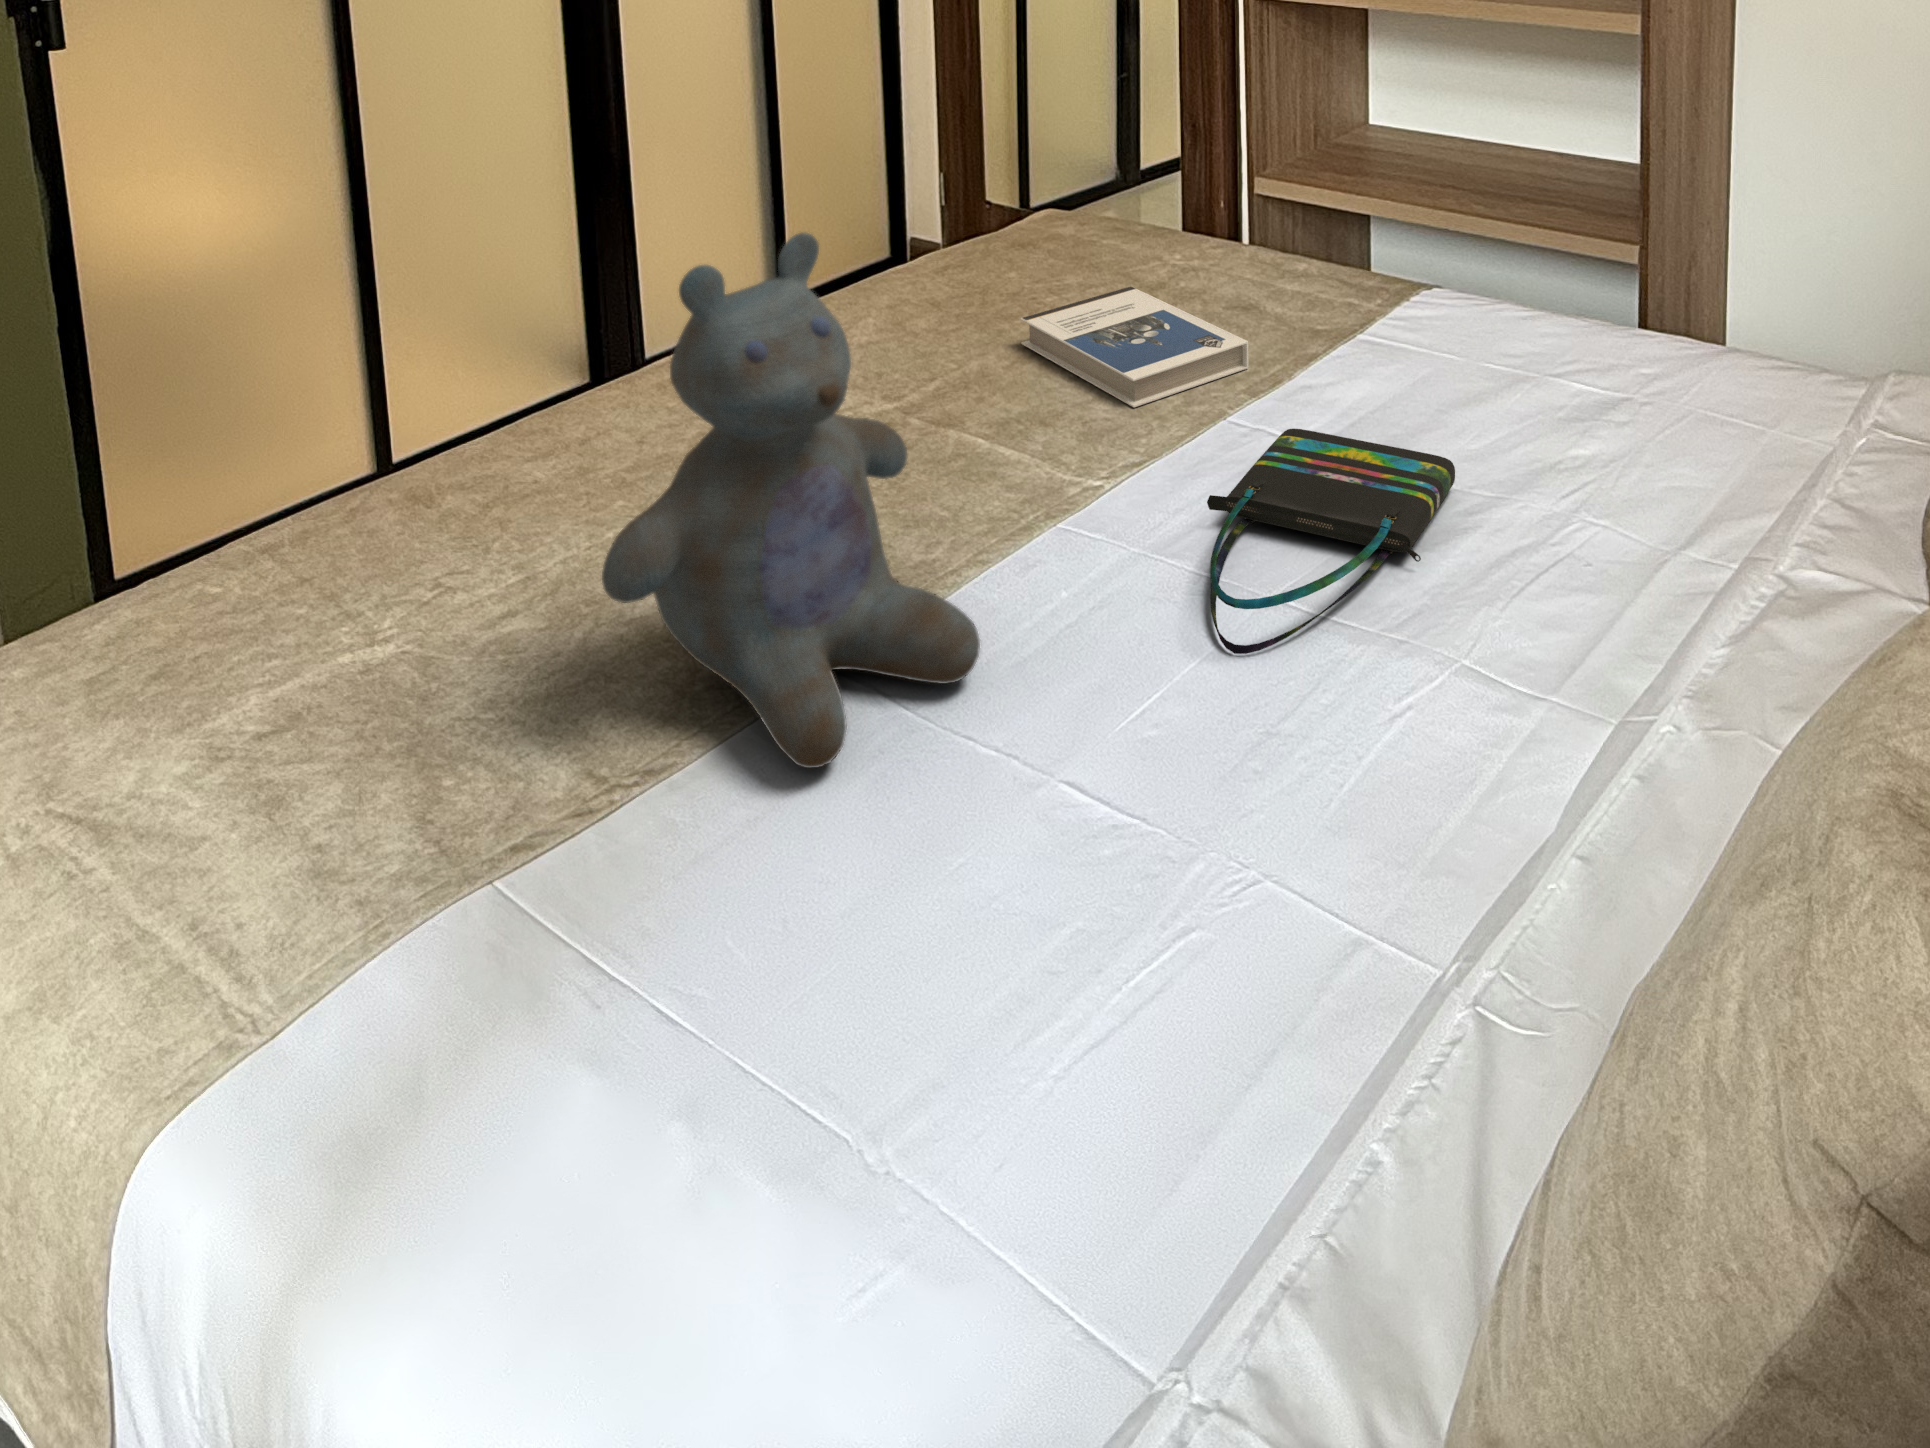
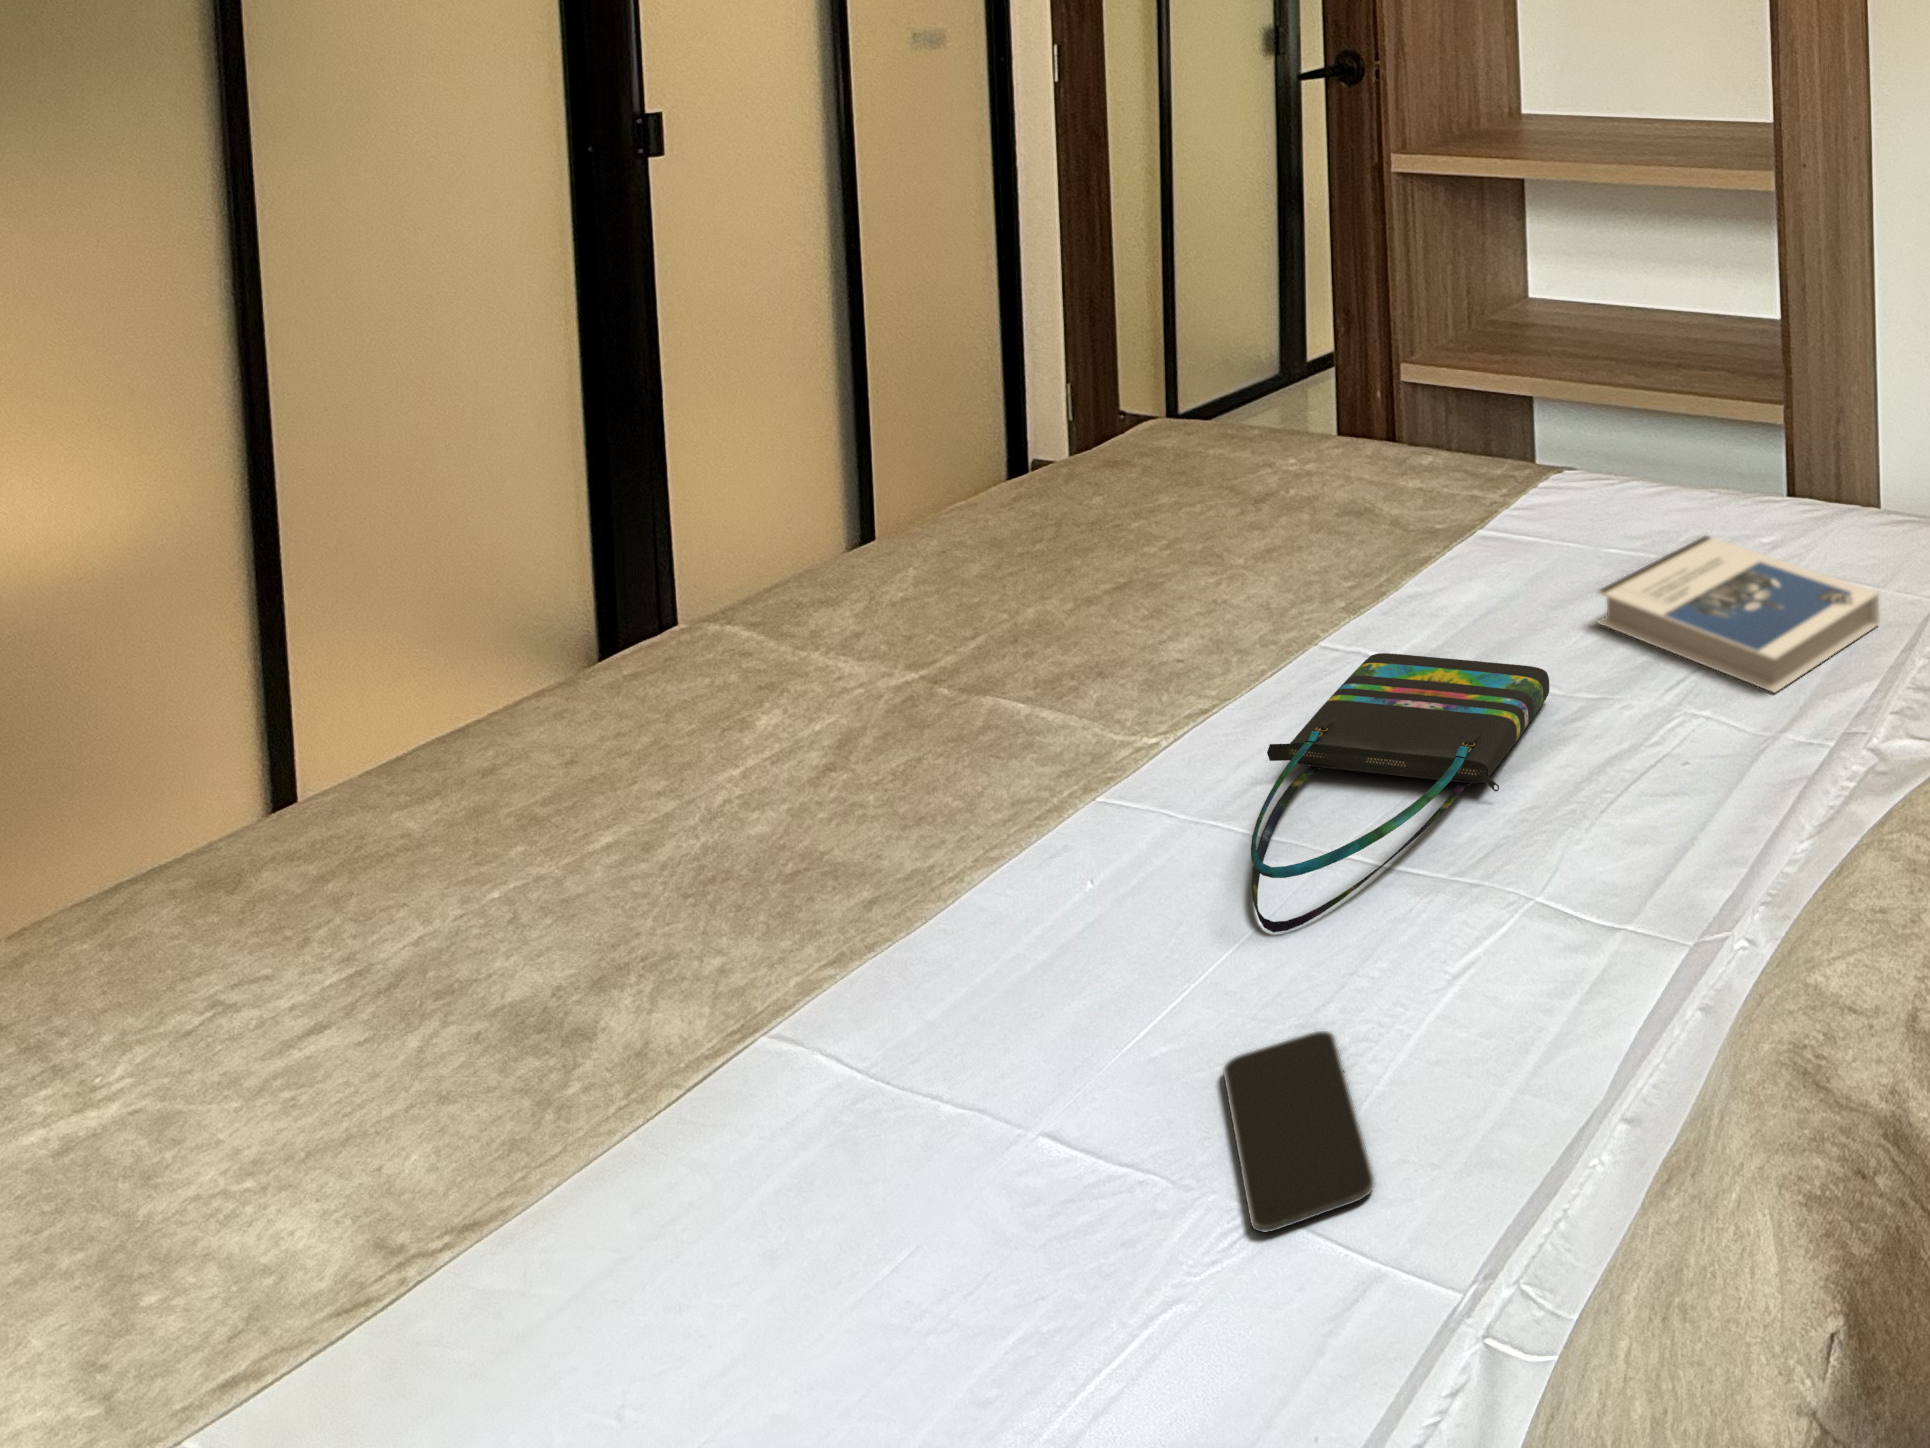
stuffed bear: present [602,233,980,768] -> none [417,487,954,1173]
hardback book: present [1021,286,1249,407] -> present [1597,536,1880,692]
smartphone: none [1213,740,1360,895] -> present [1223,1031,1374,1232]

